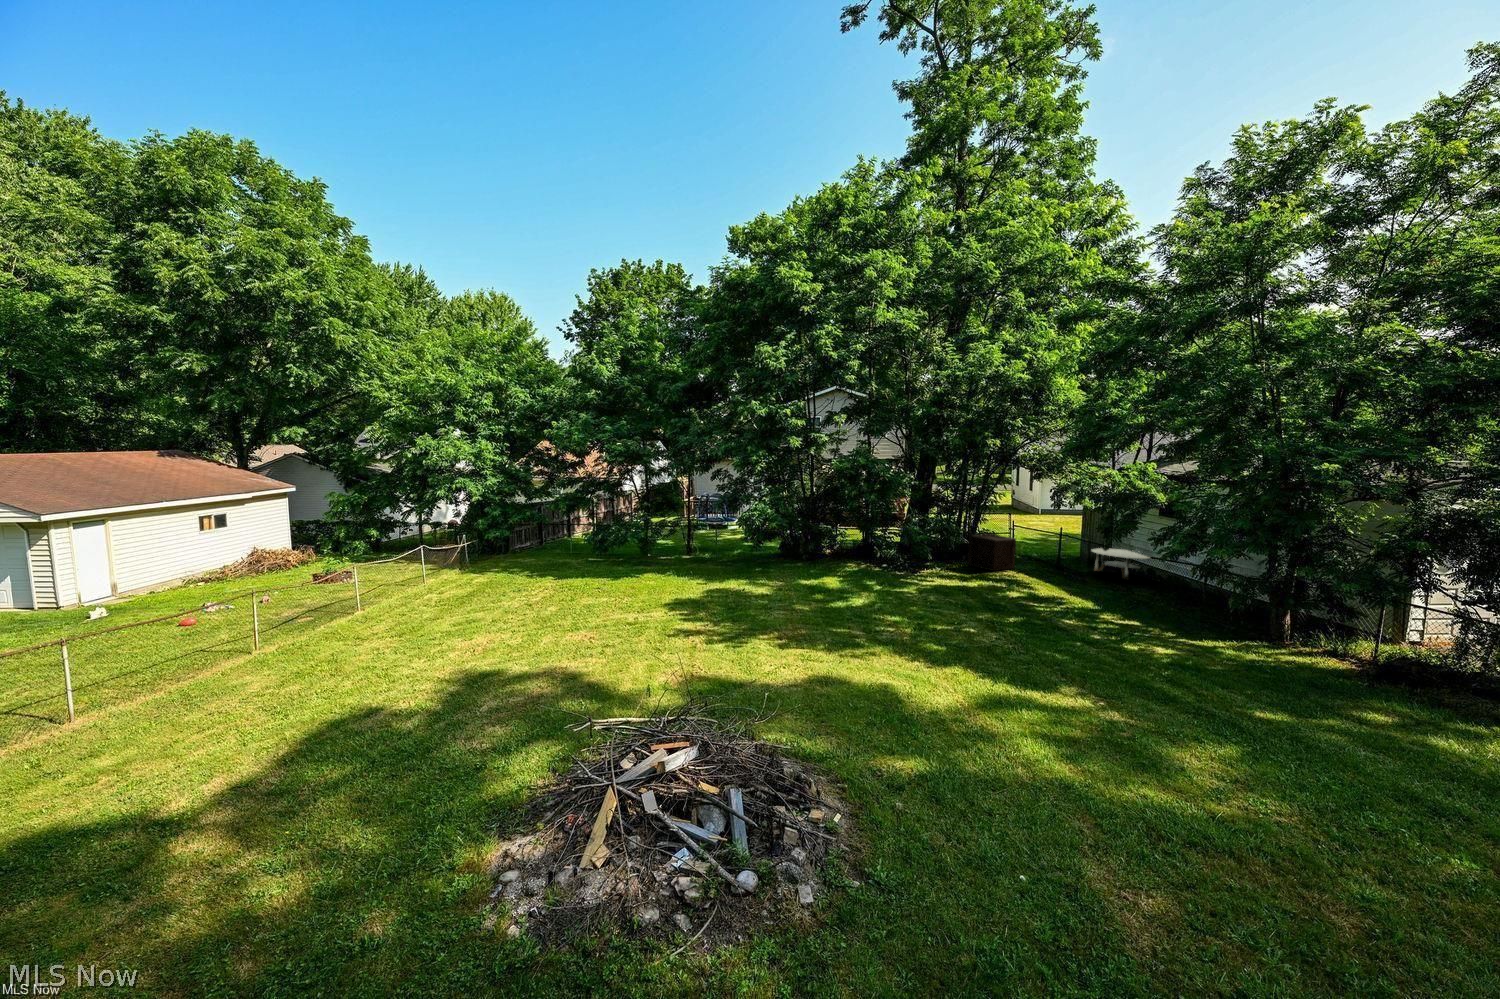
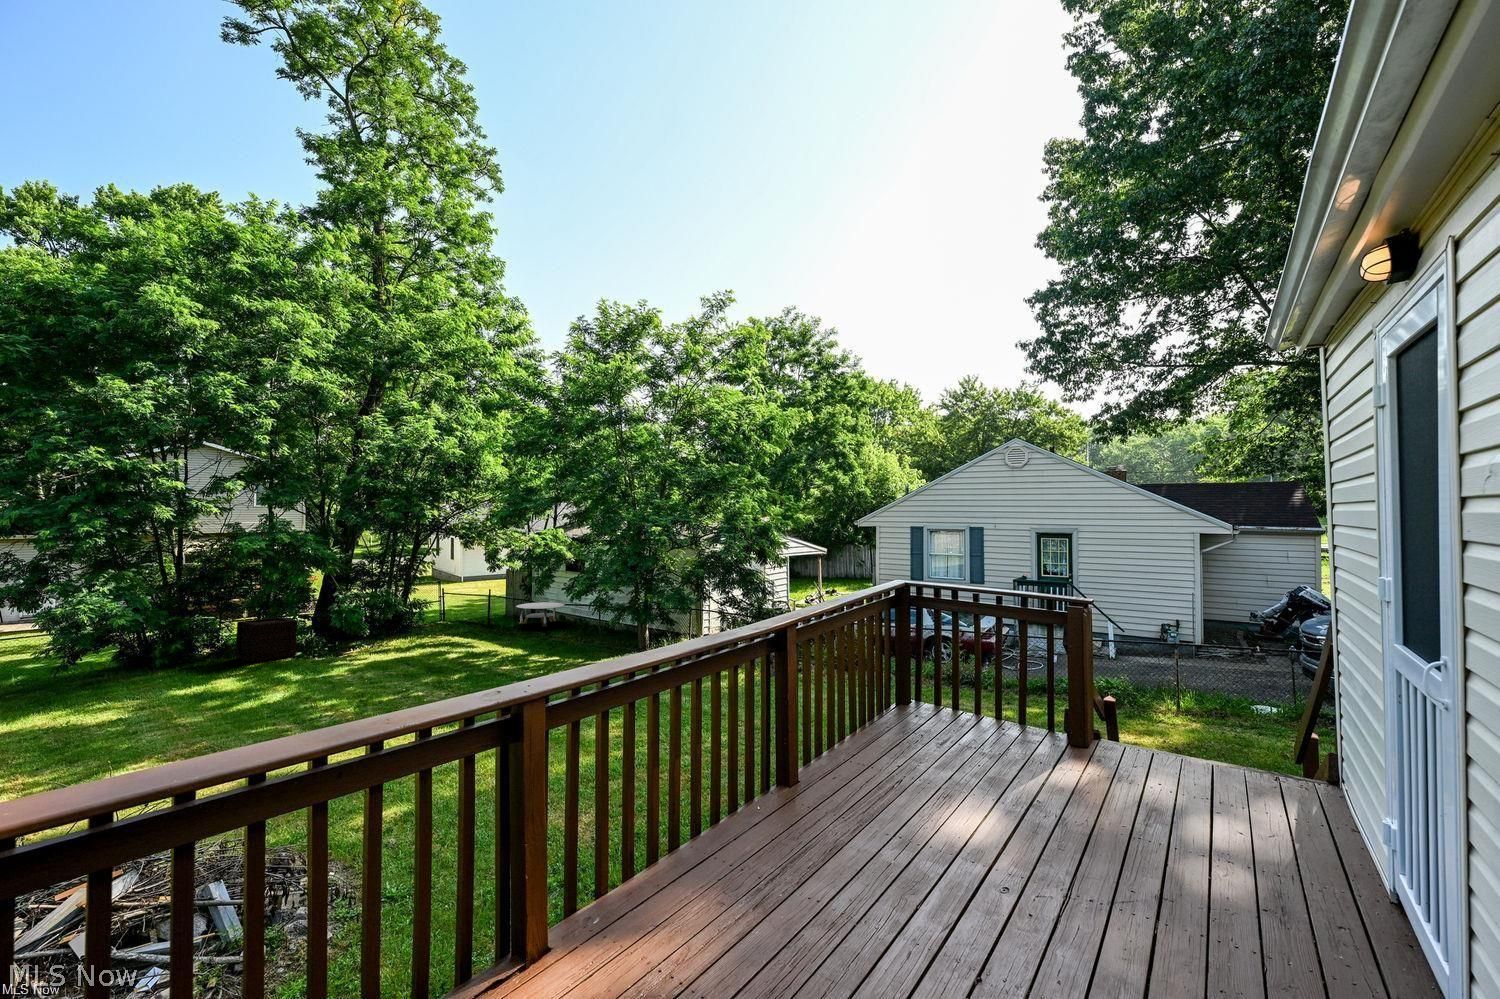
wooden crate: present [968,534,1016,571] -> present [236,617,297,663]

